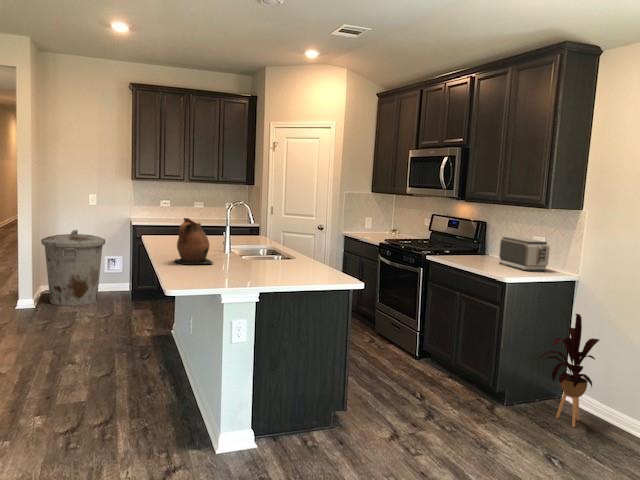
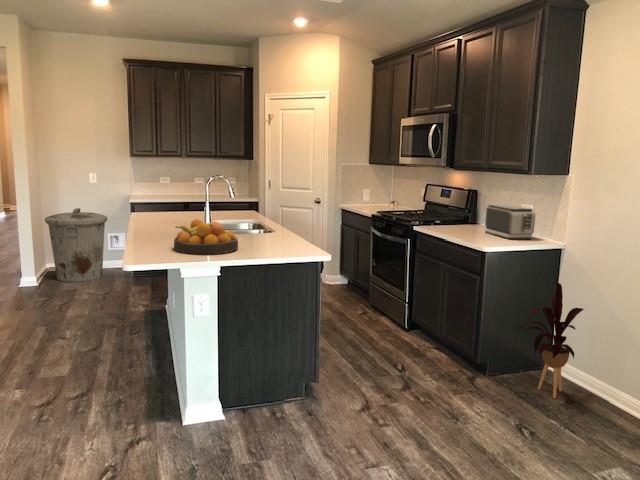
ceramic pitcher: present [175,218,213,264] -> none [146,192,186,239]
fruit bowl: none [209,246,272,281] -> present [174,219,238,254]

